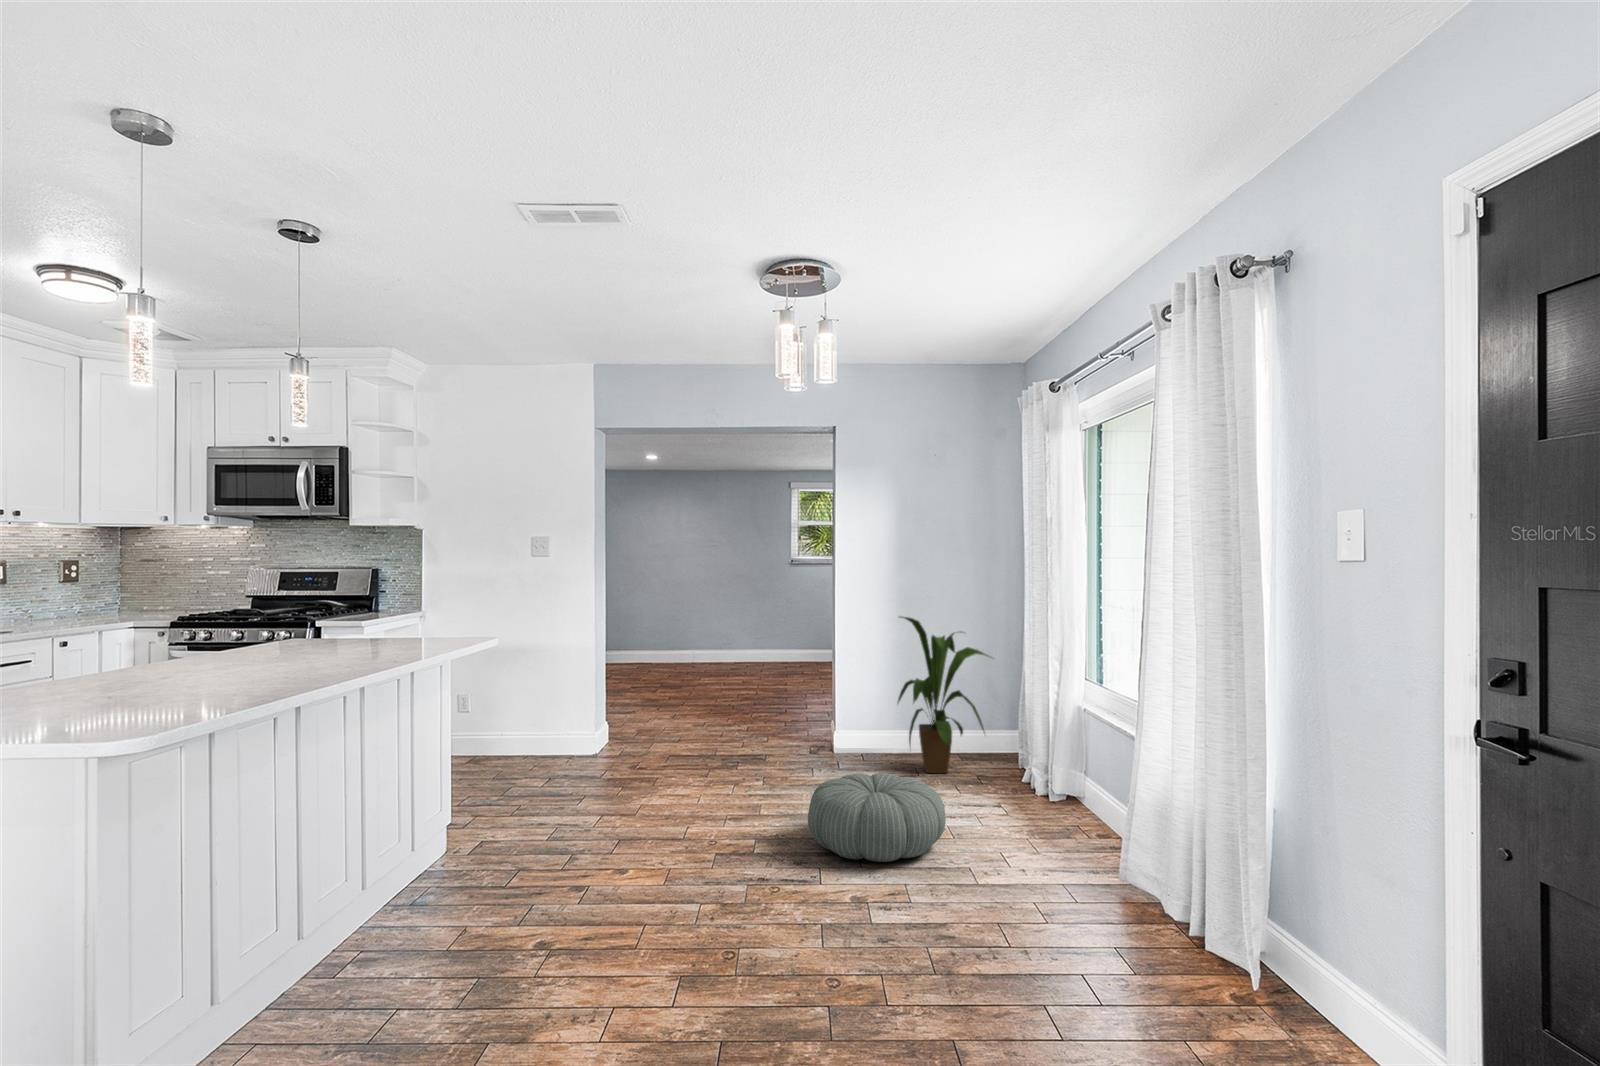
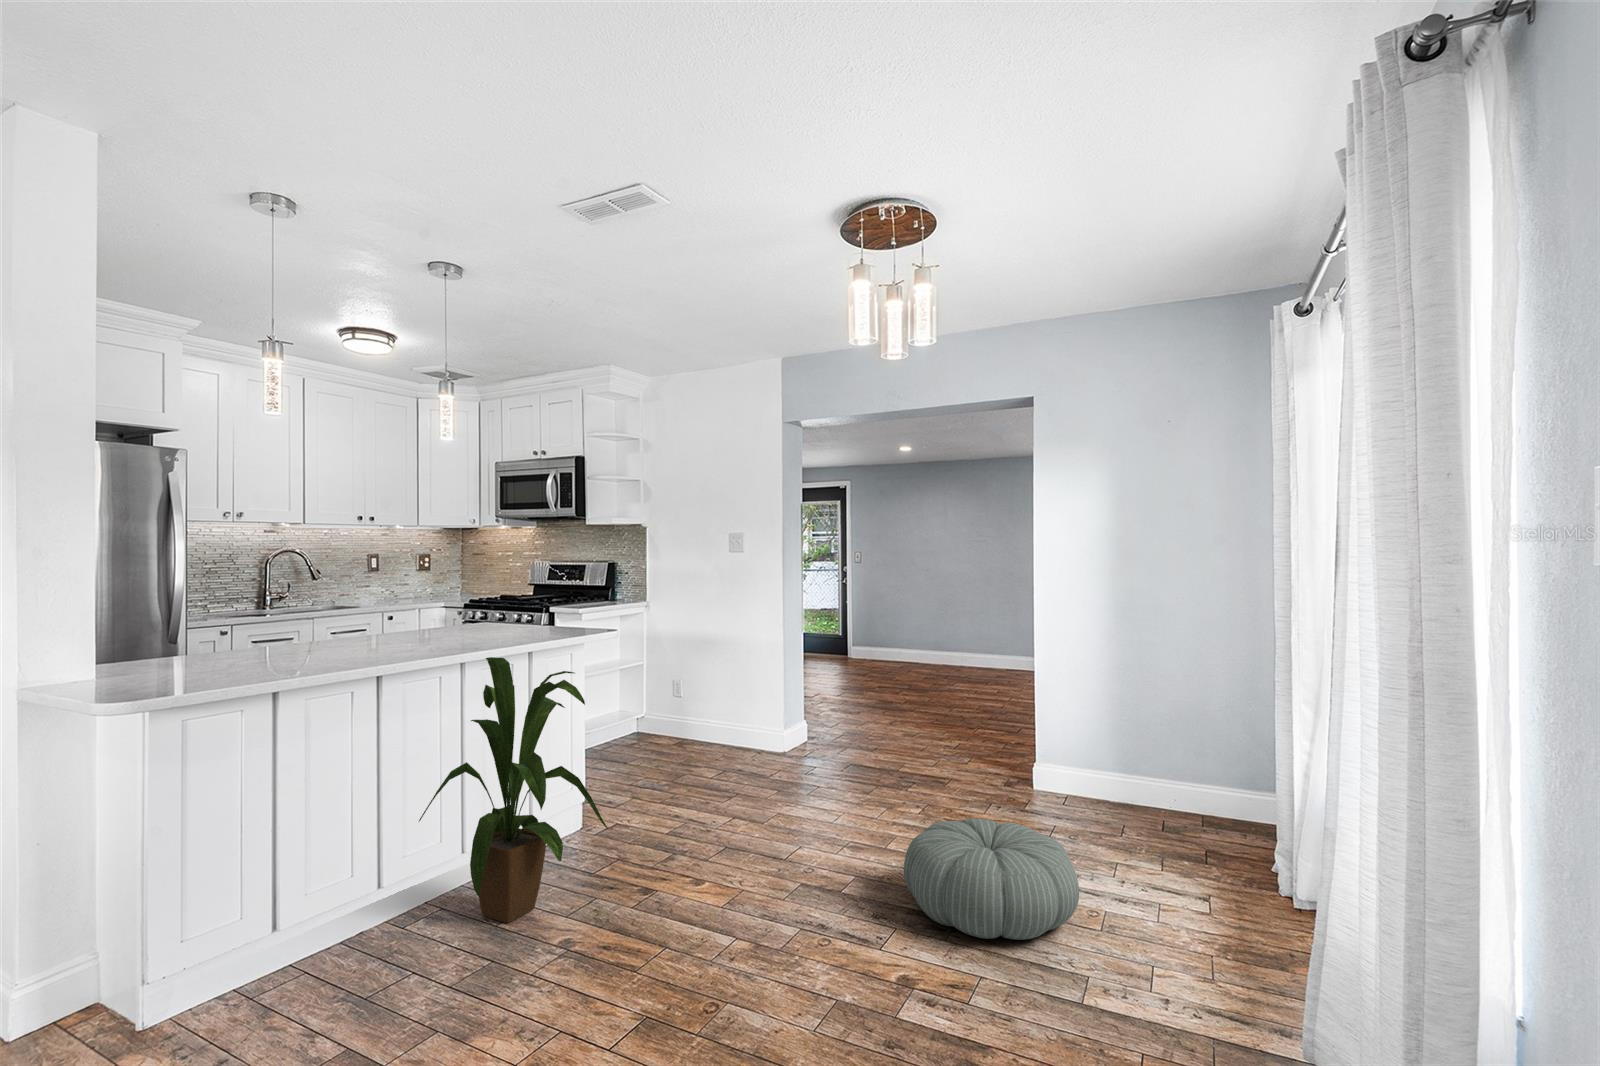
house plant: present [898,616,989,773] -> present [419,657,608,923]

